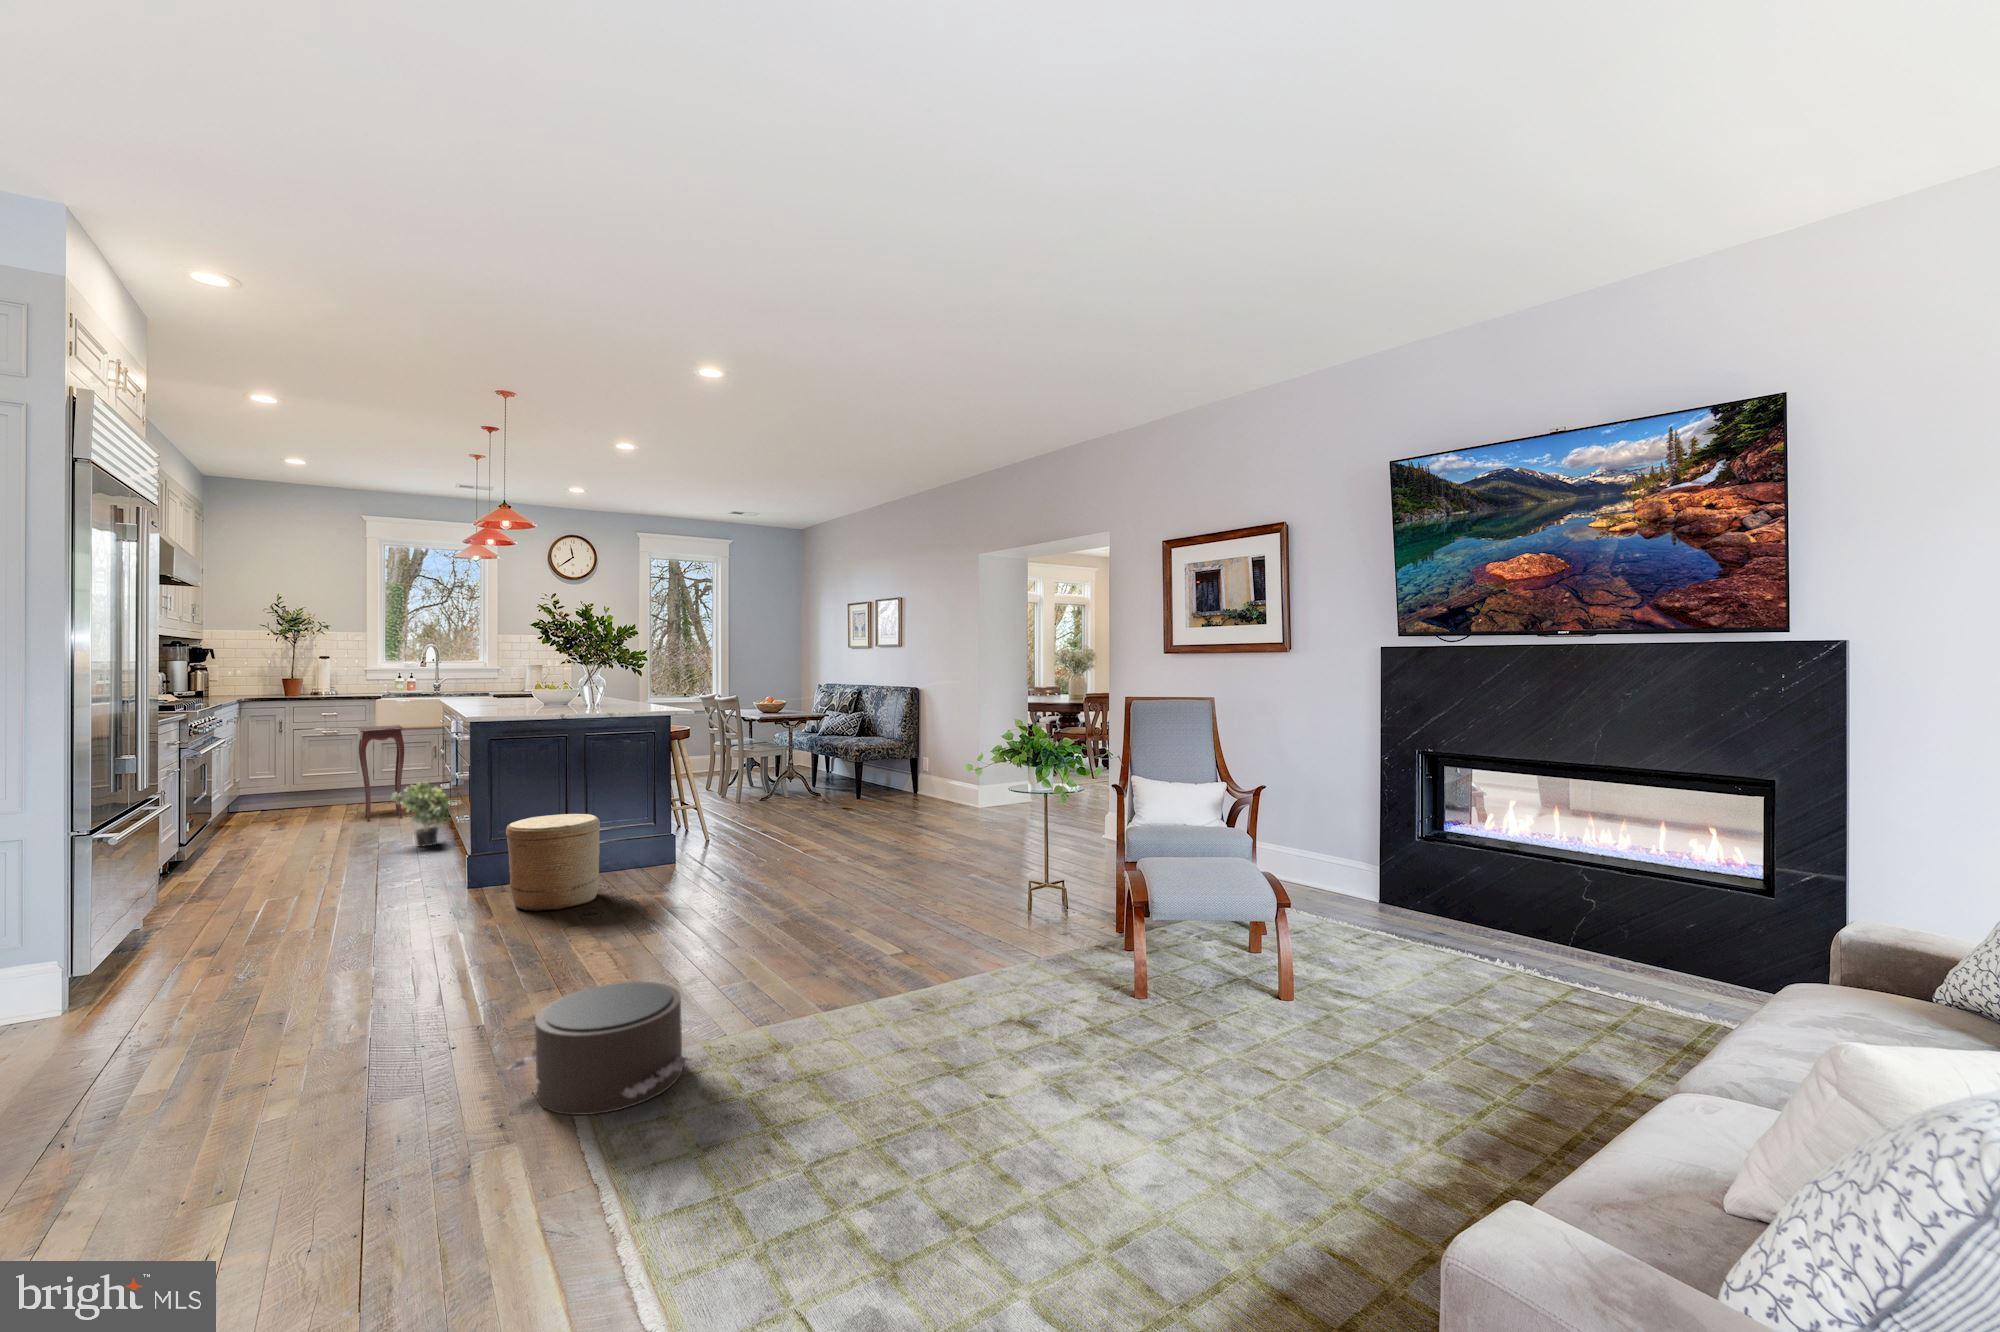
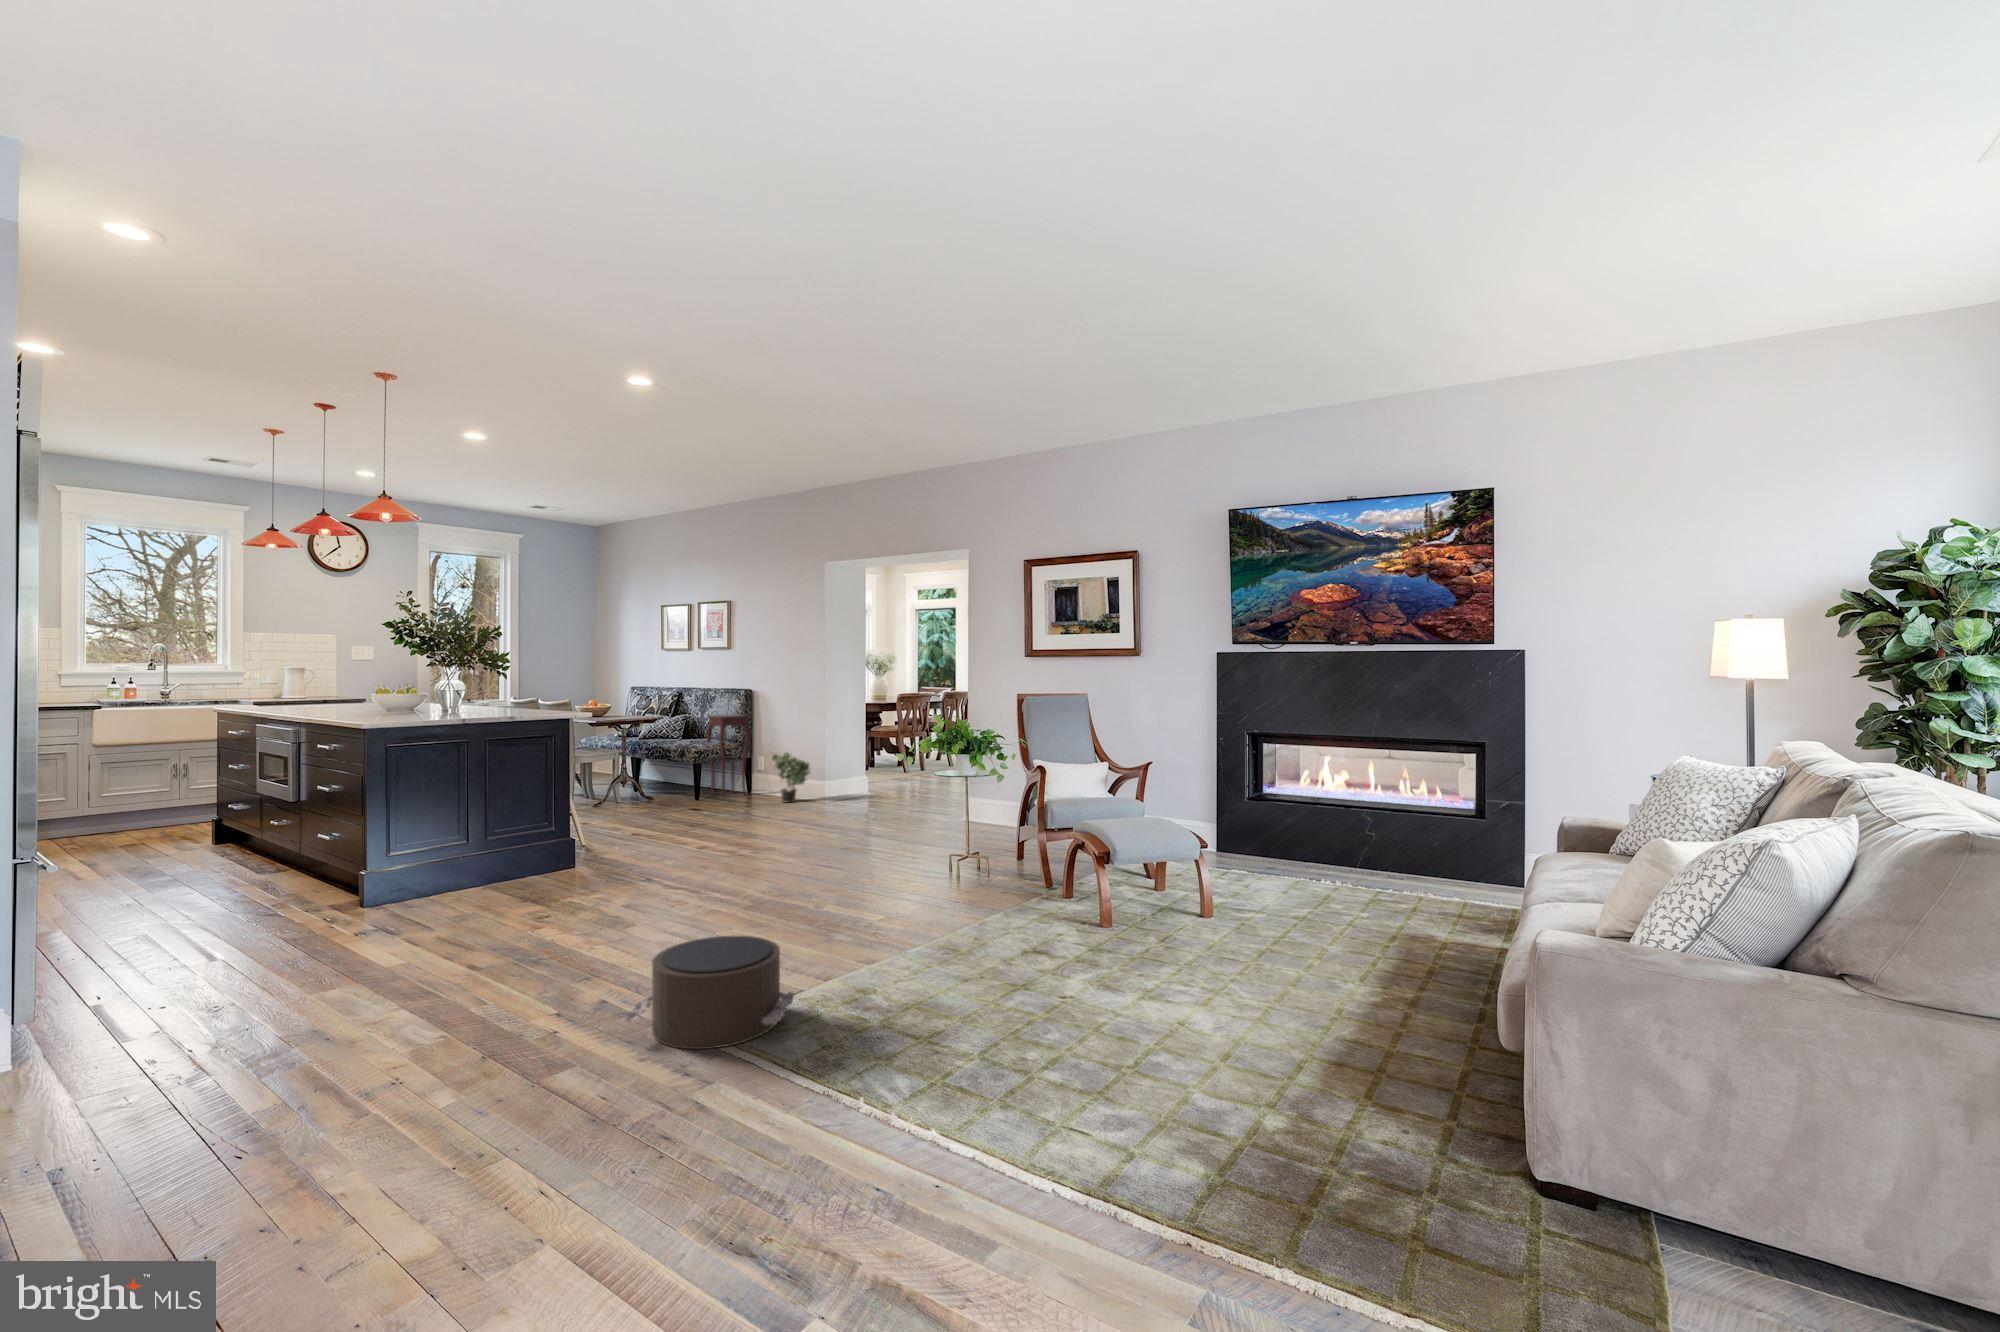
side table: present [358,725,404,822] -> present [707,714,750,797]
potted plant: present [392,782,450,846] -> present [772,752,810,802]
woven basket: present [506,814,600,911] -> none [411,809,515,910]

